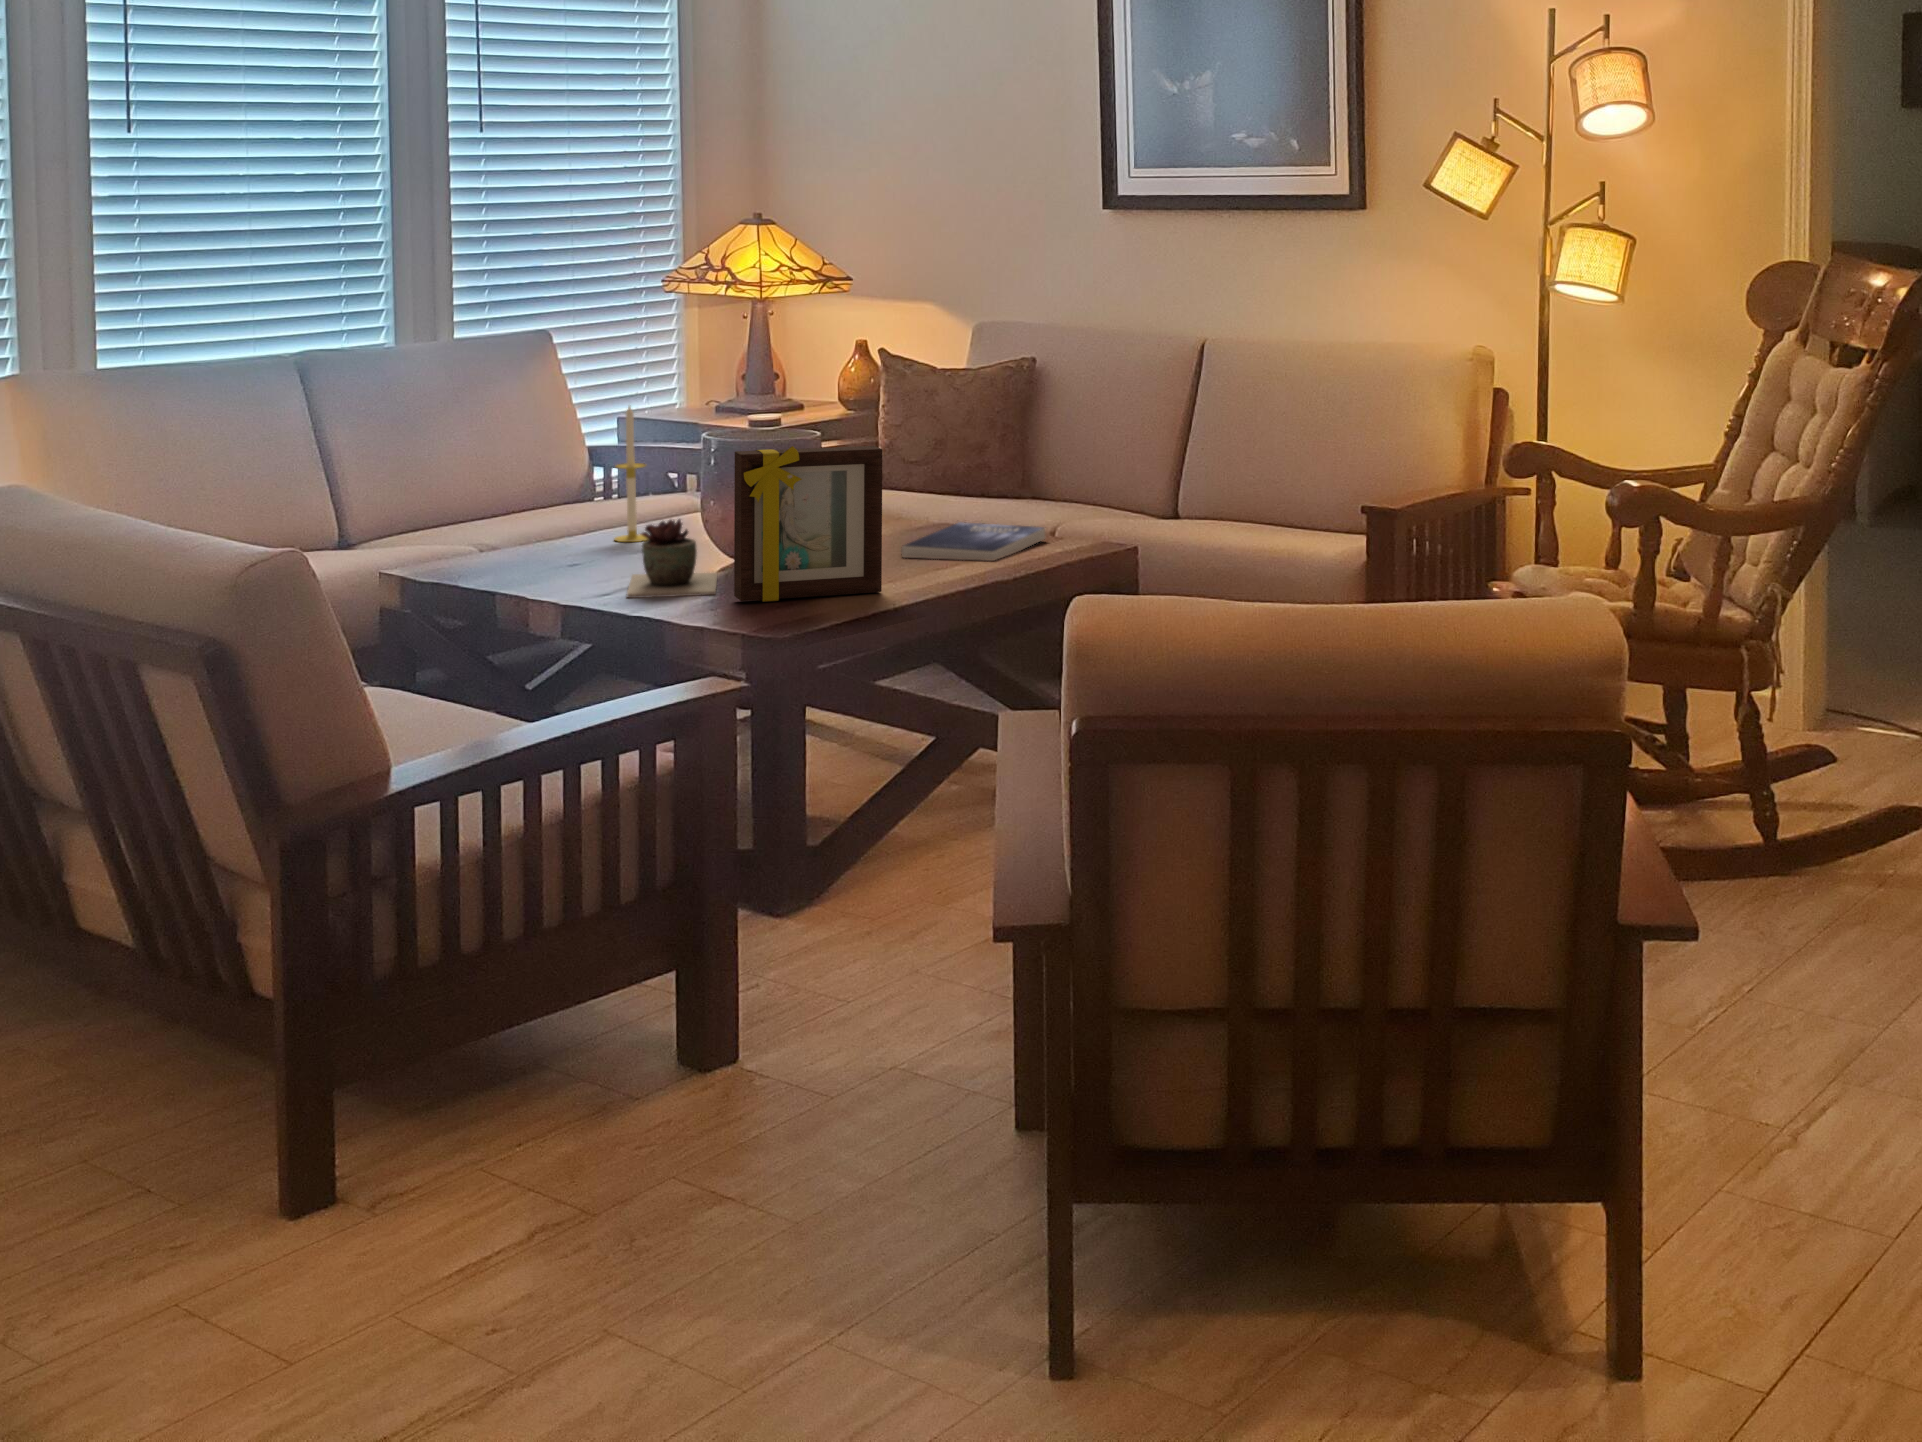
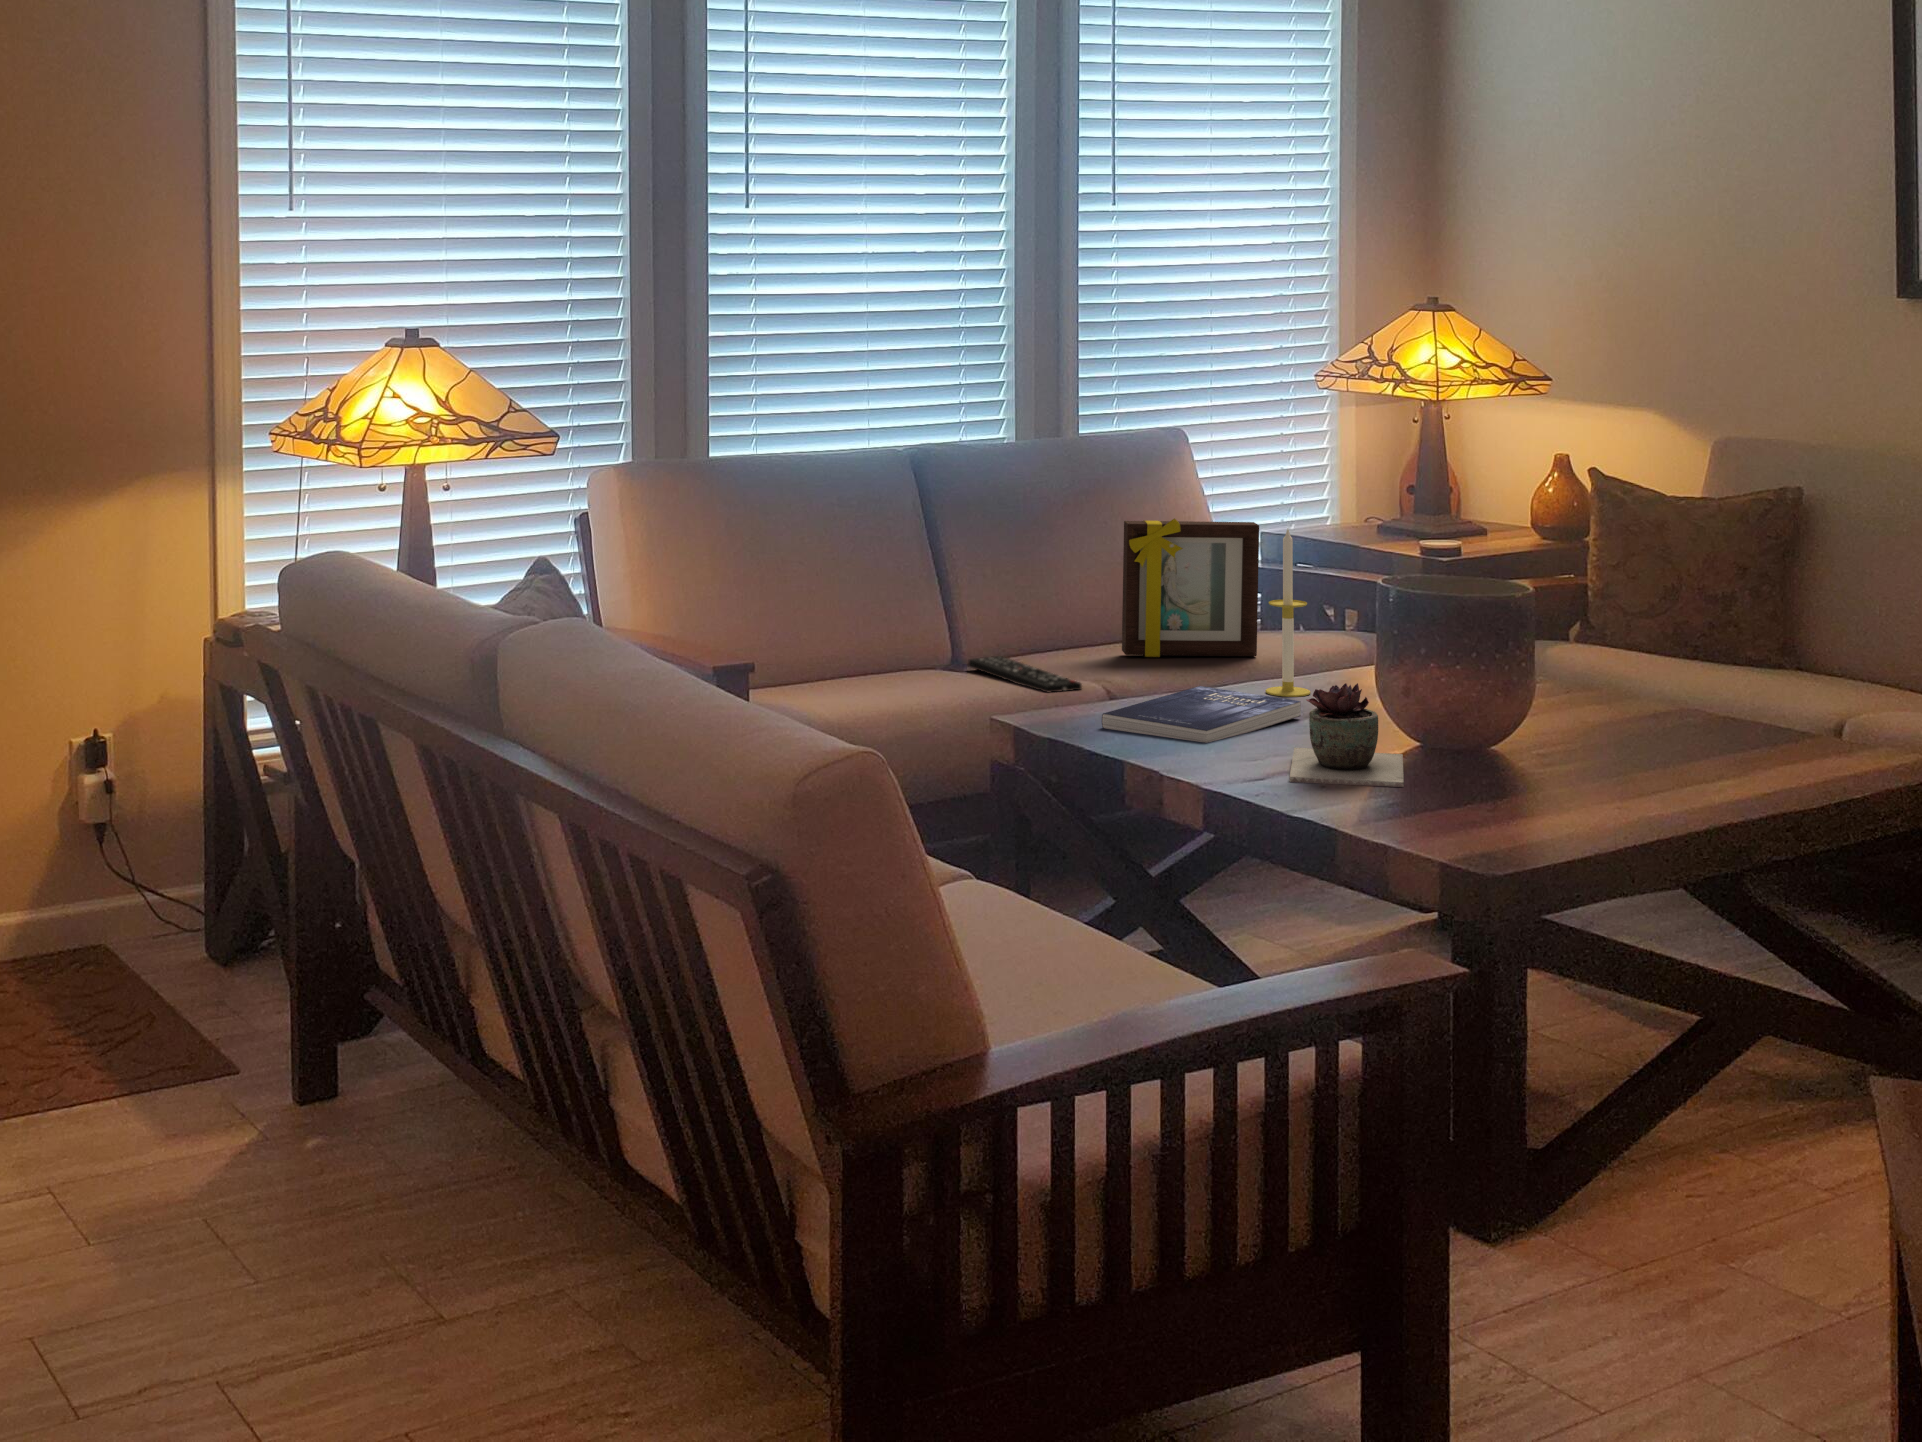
picture frame: present [734,446,882,602] -> present [1122,518,1259,657]
book: present [901,522,1045,561] -> present [1102,686,1301,743]
remote control: none [356,527,457,554] -> present [969,656,1082,692]

